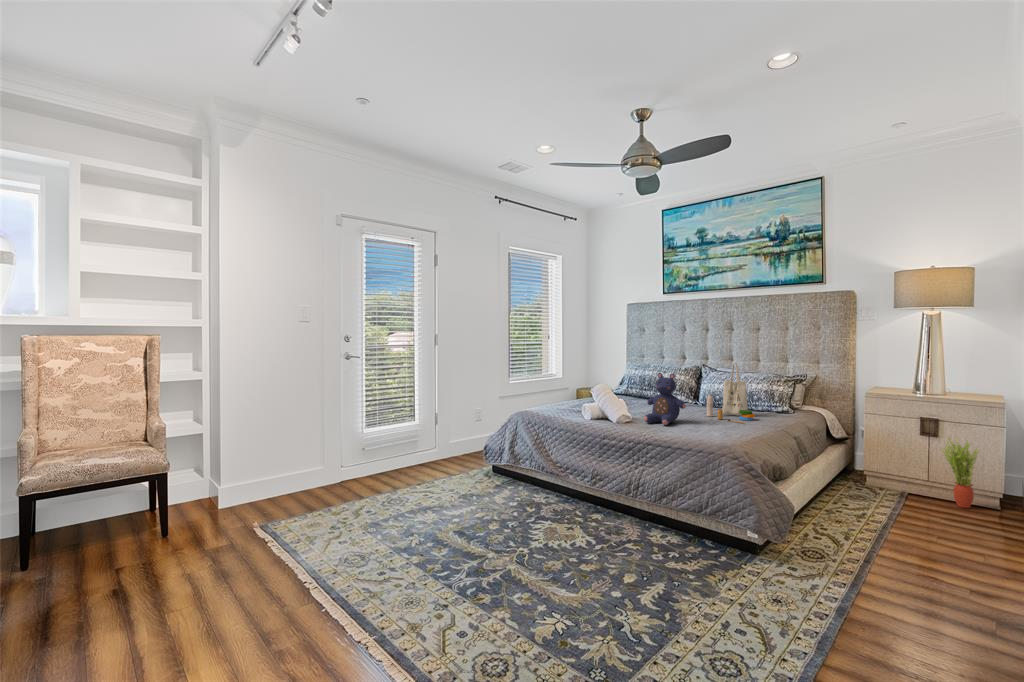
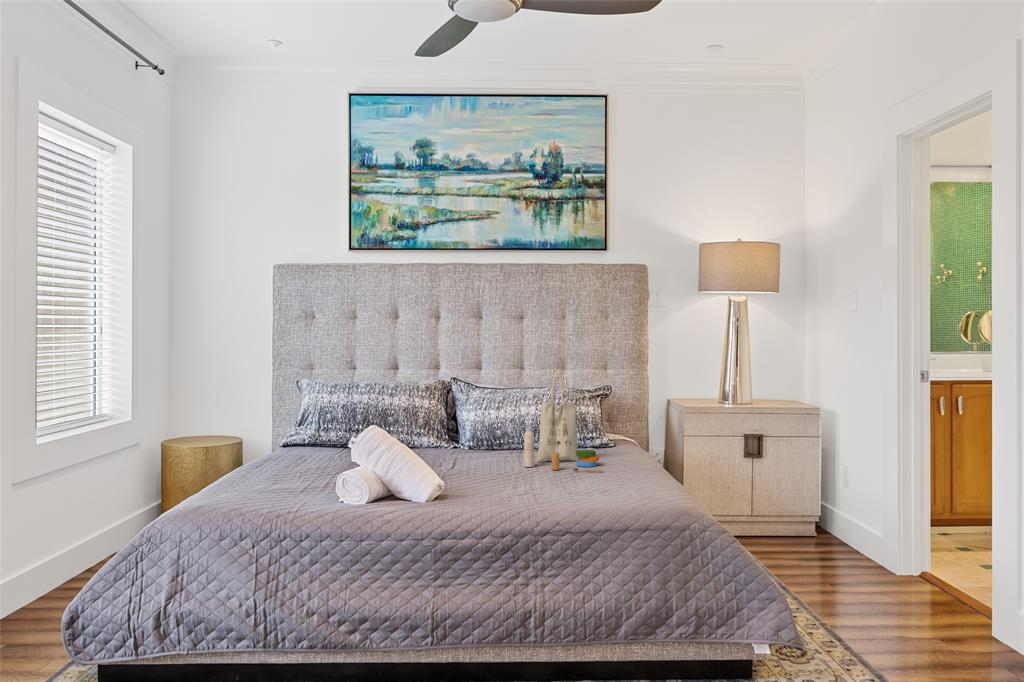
teddy bear: present [644,373,686,425] -> none [457,394,534,491]
potted plant: present [942,438,979,508] -> none [775,459,815,548]

